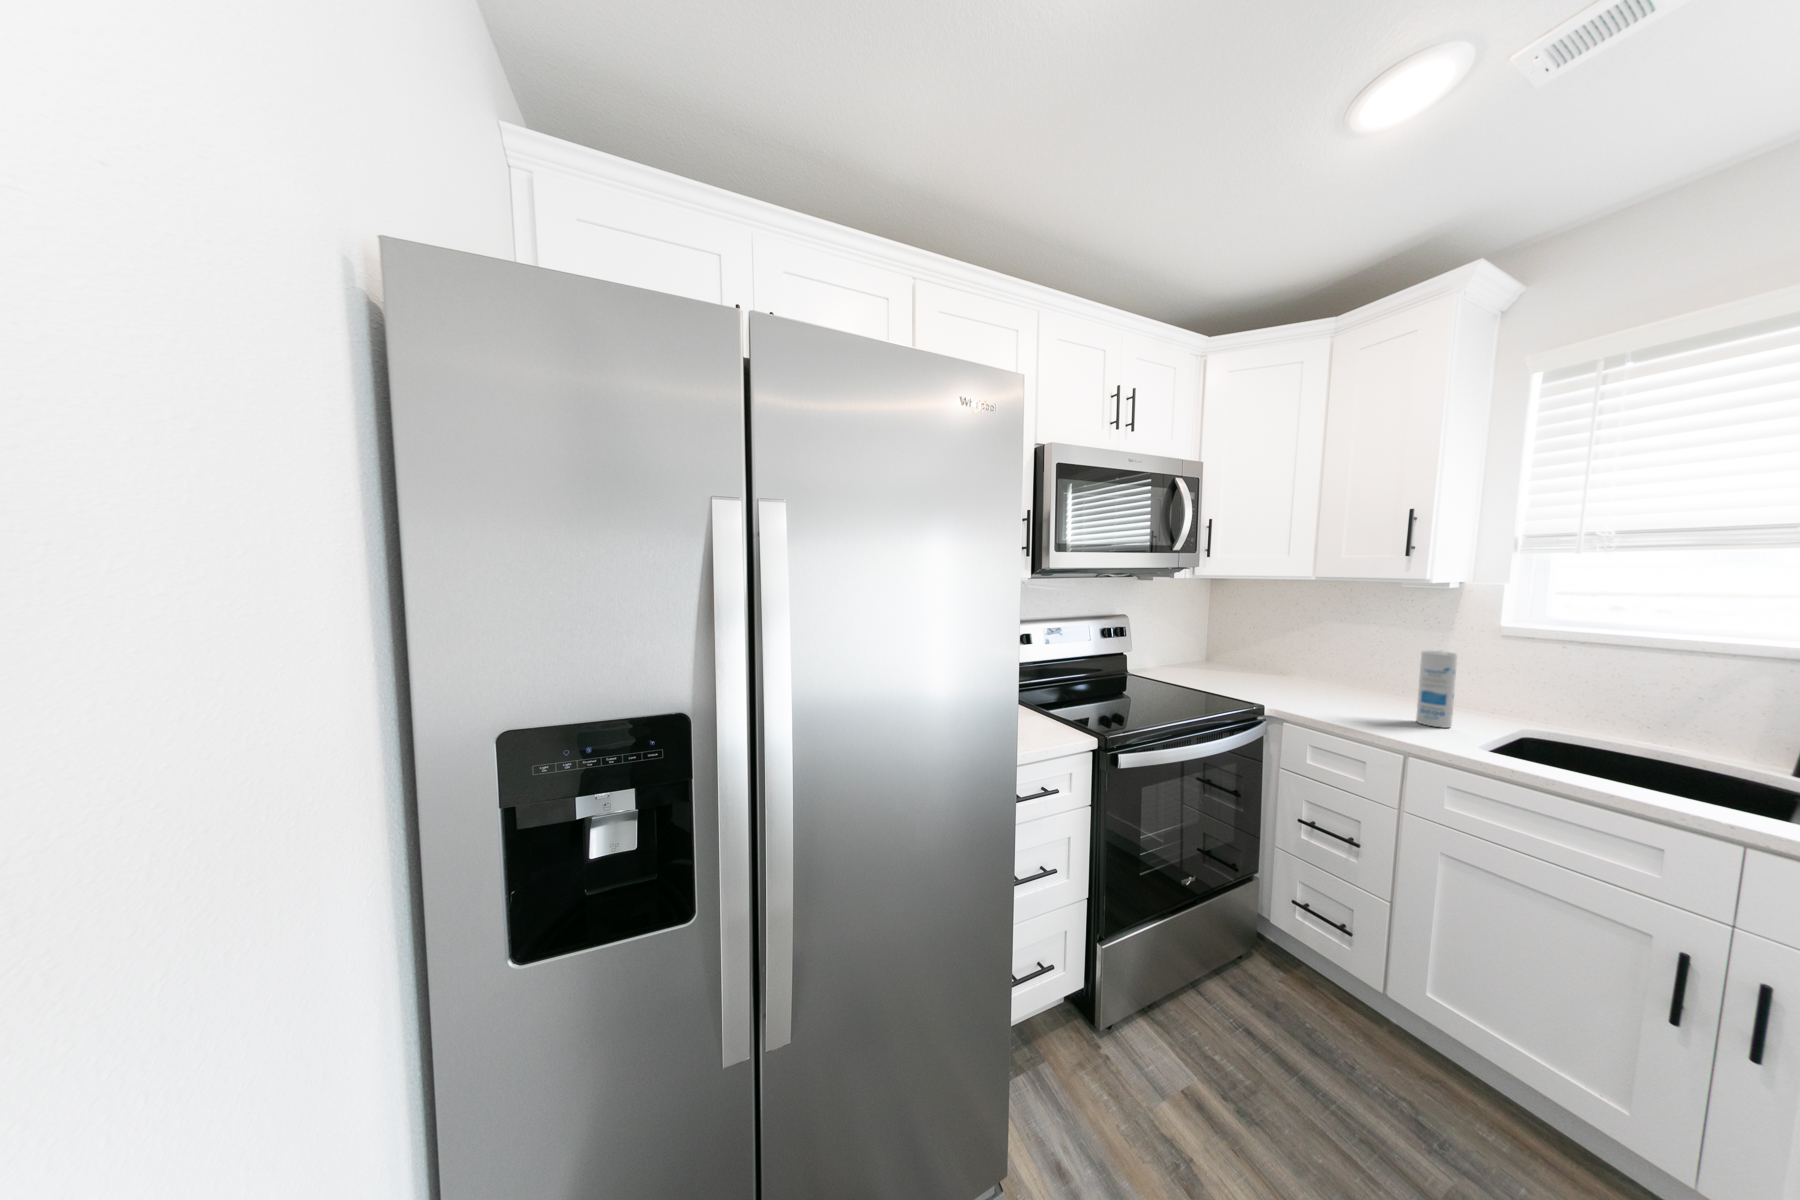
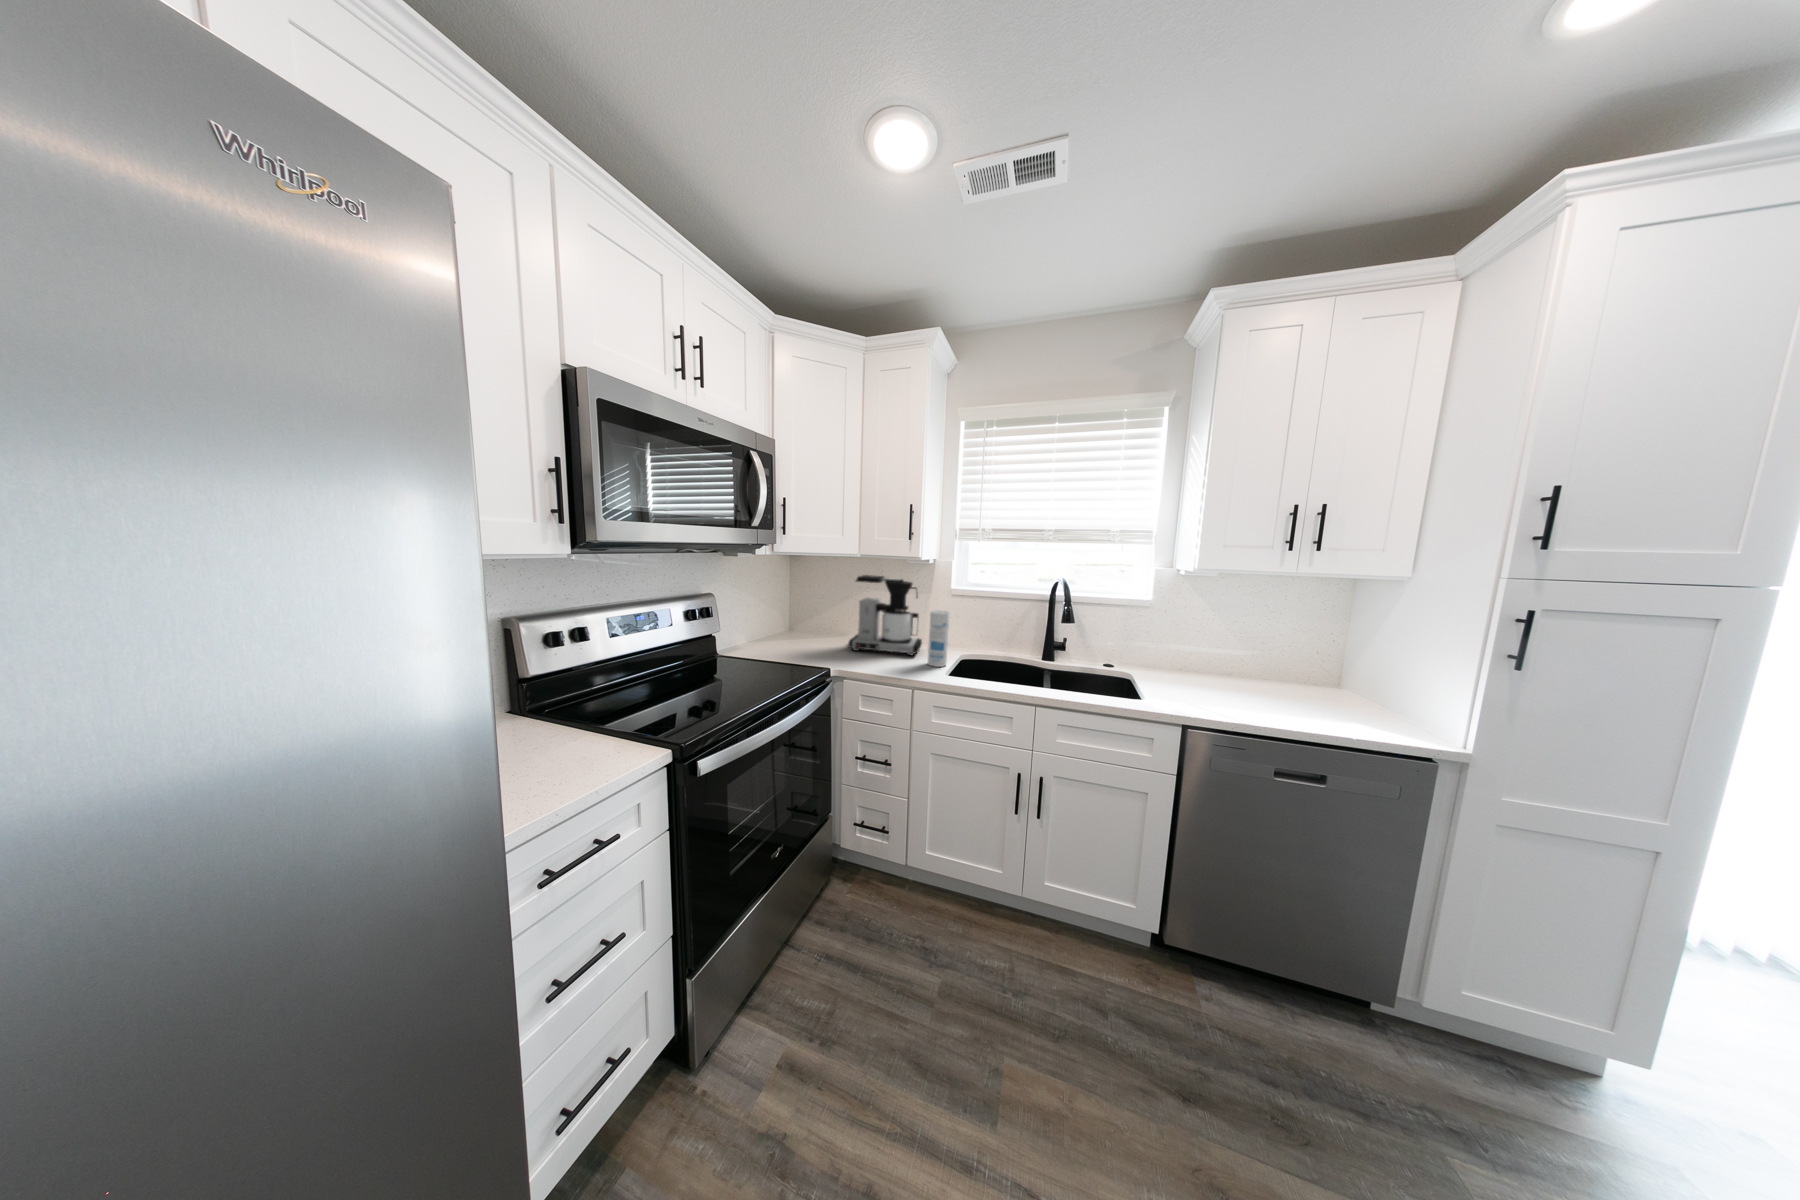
coffee maker: none [1289,604,1411,710] -> present [848,575,922,655]

